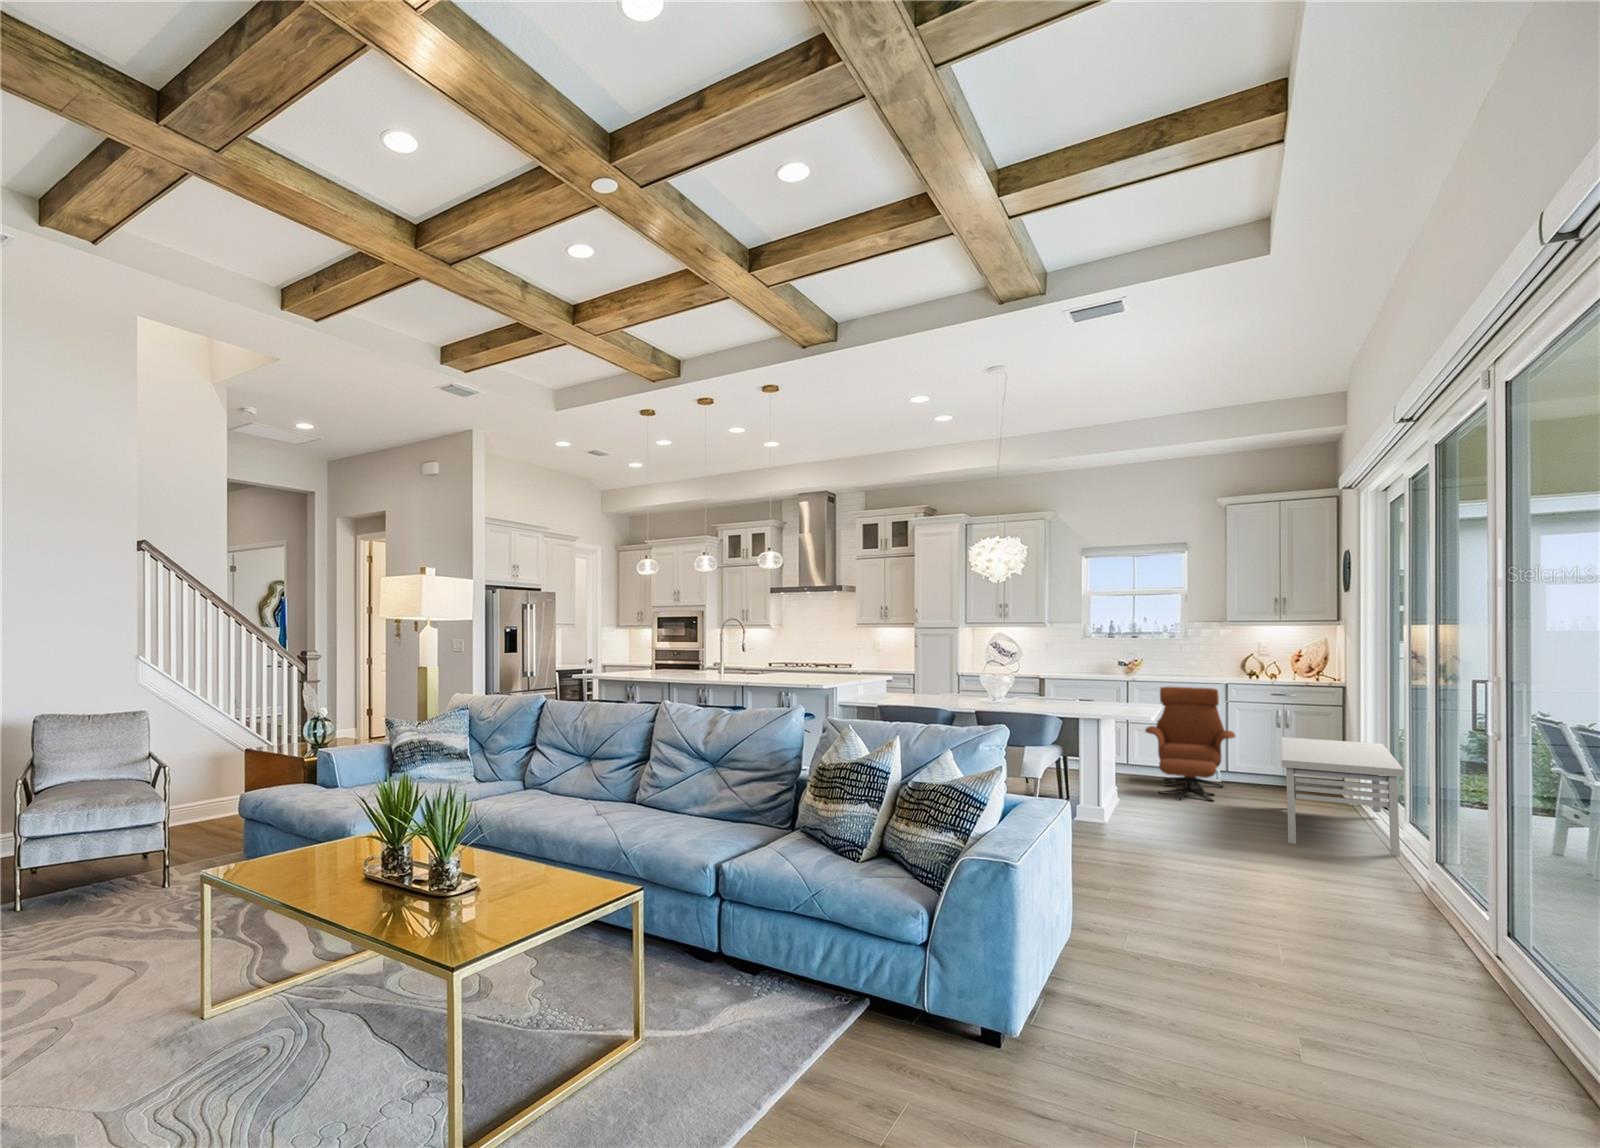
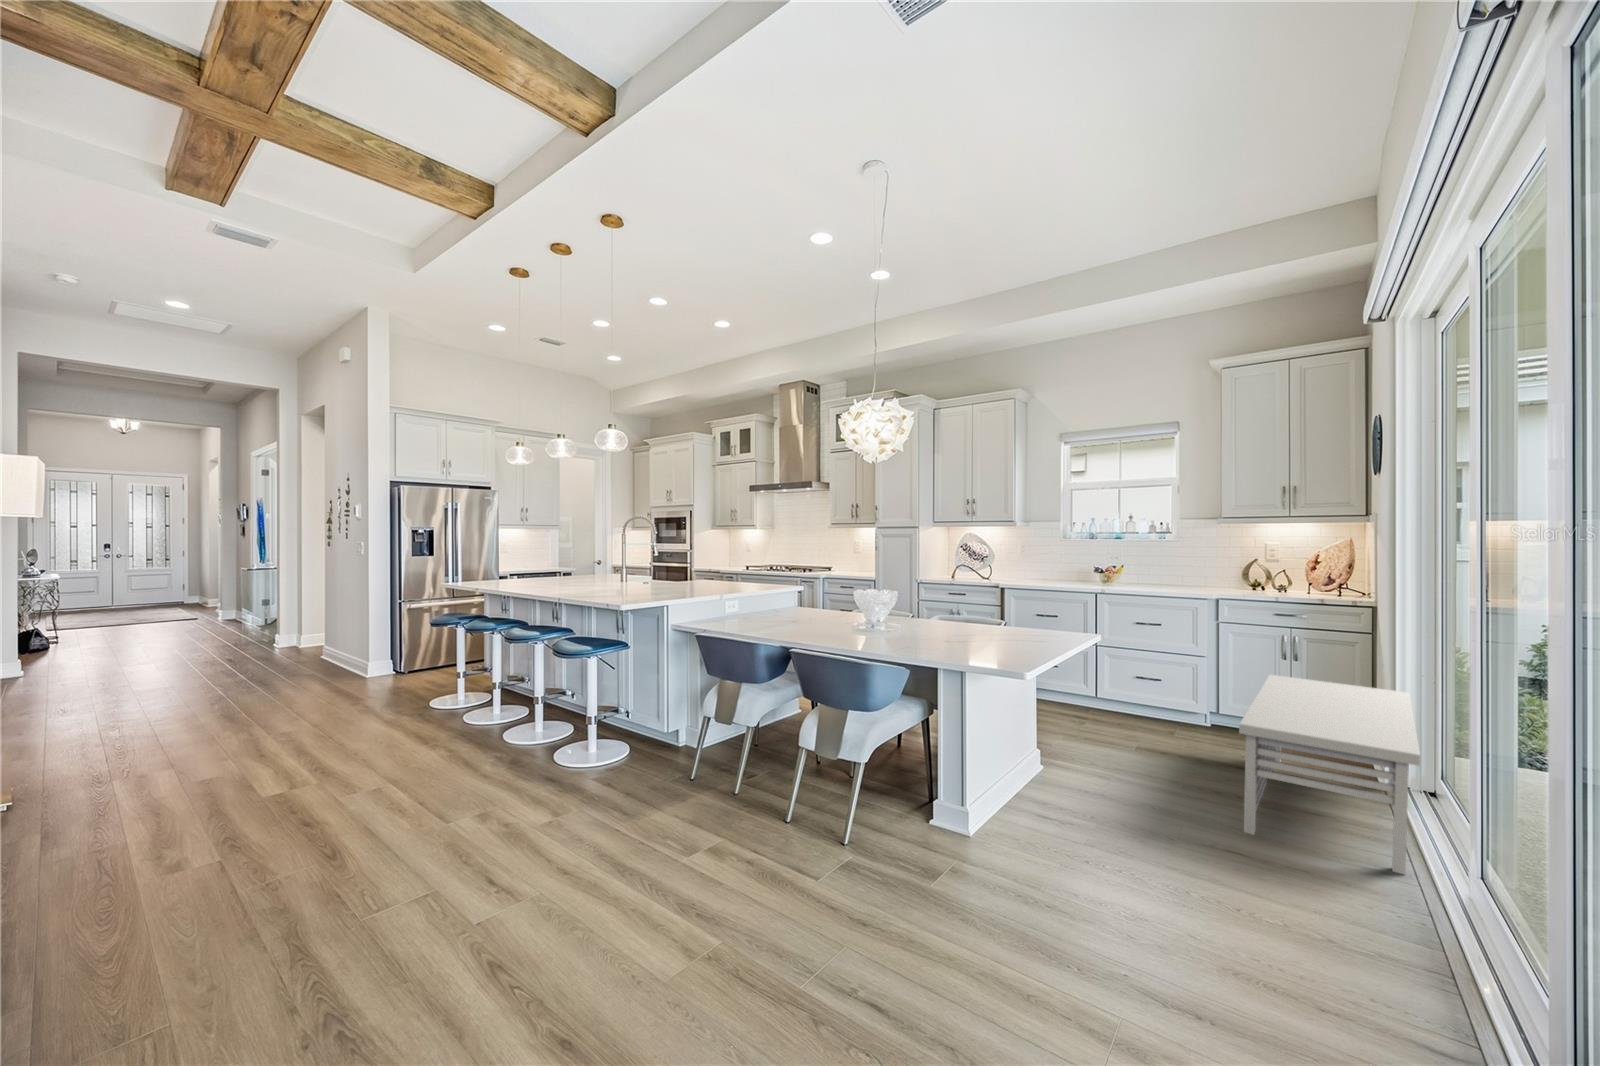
lounge chair: present [1145,687,1236,801] -> none [1112,601,1221,746]

